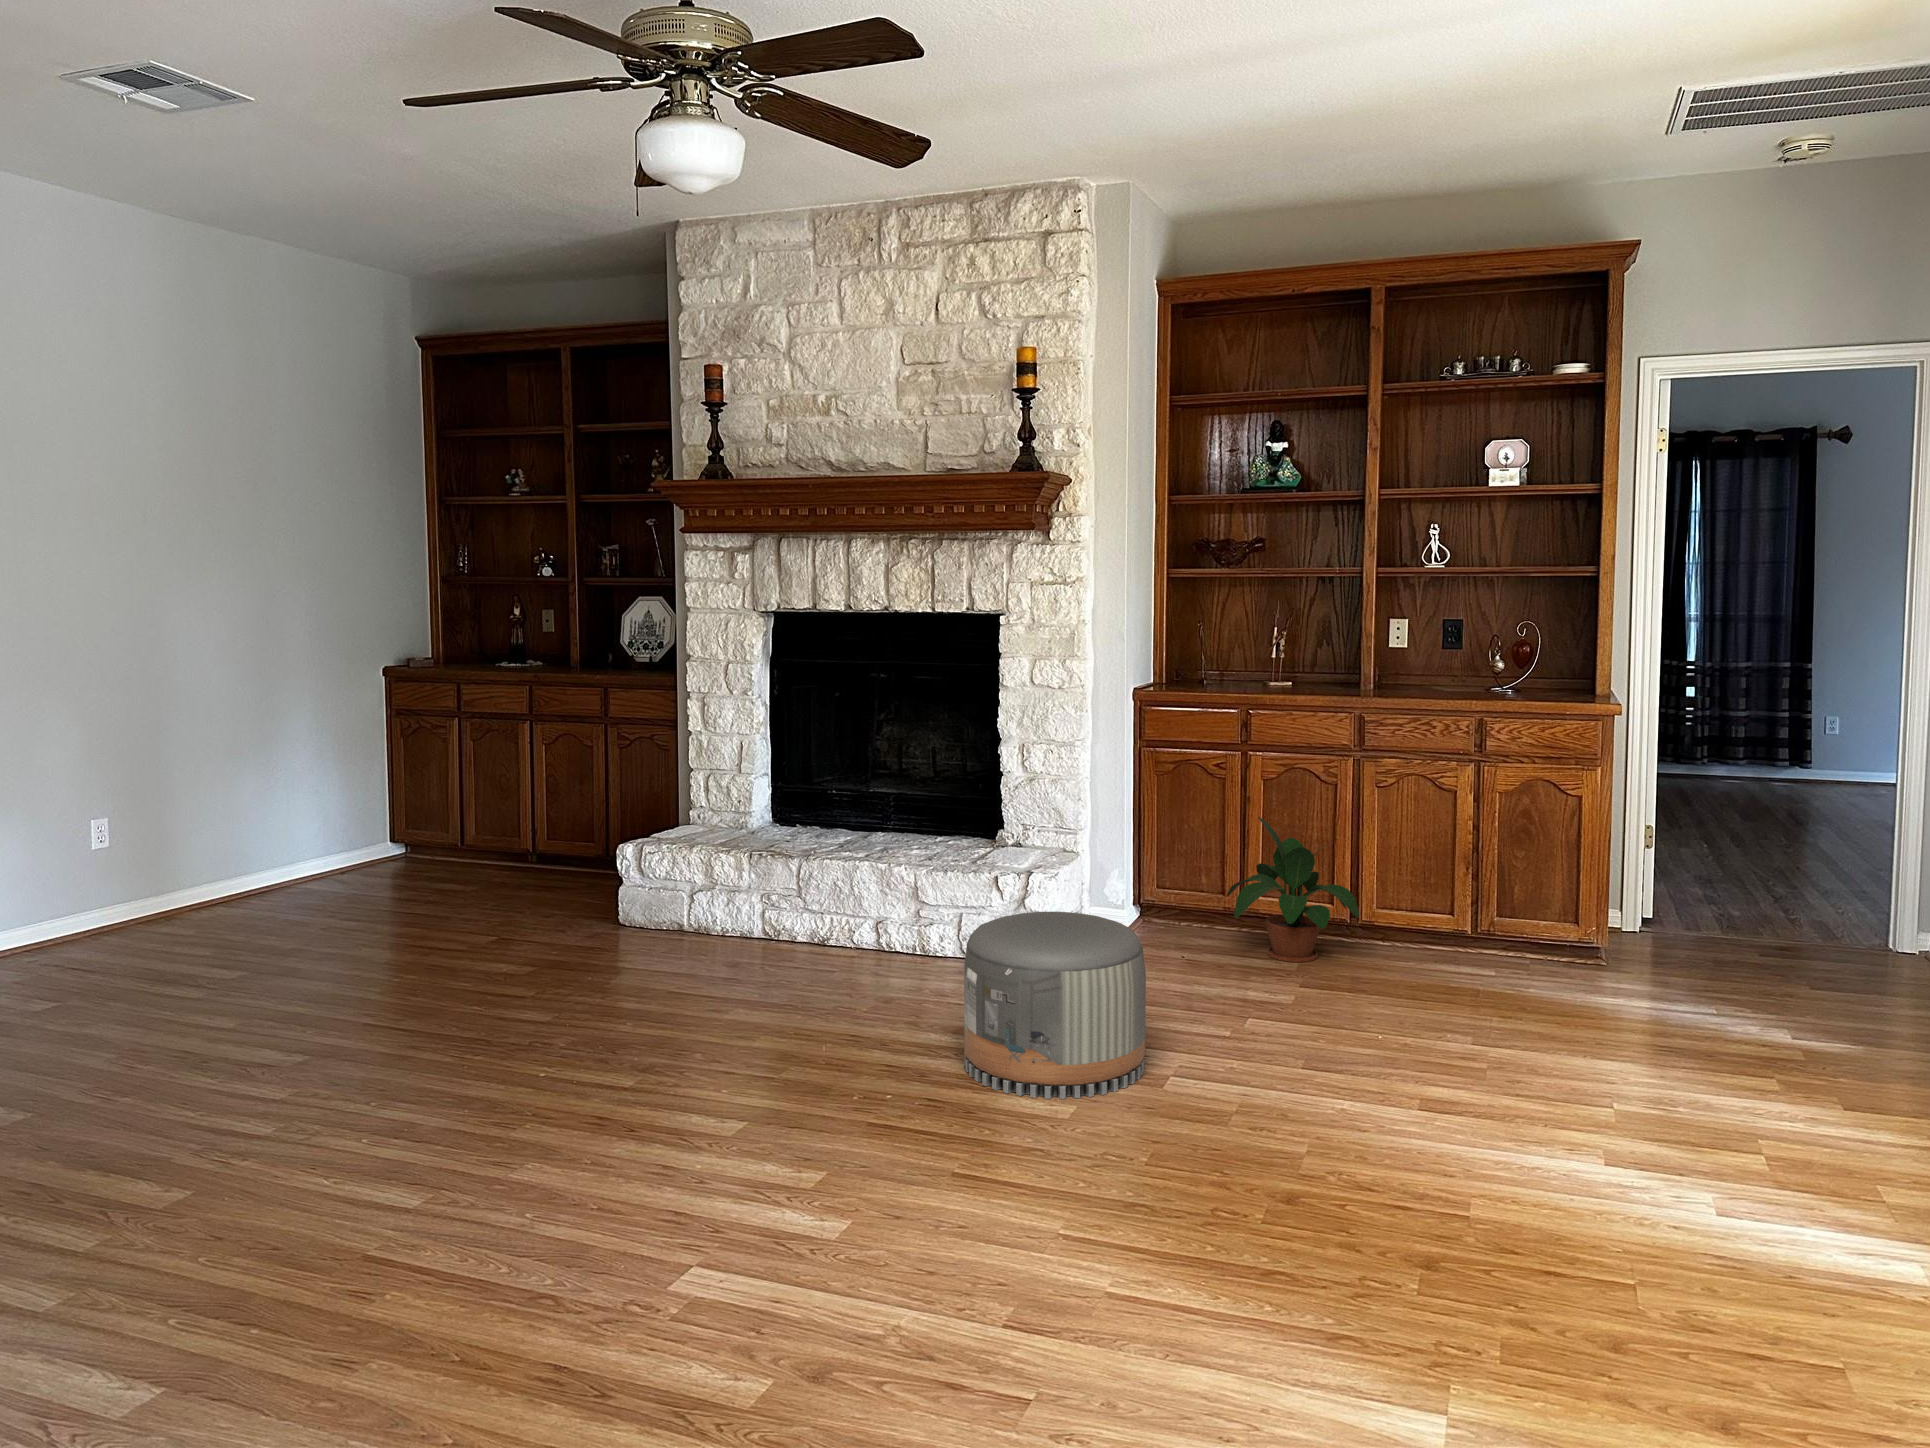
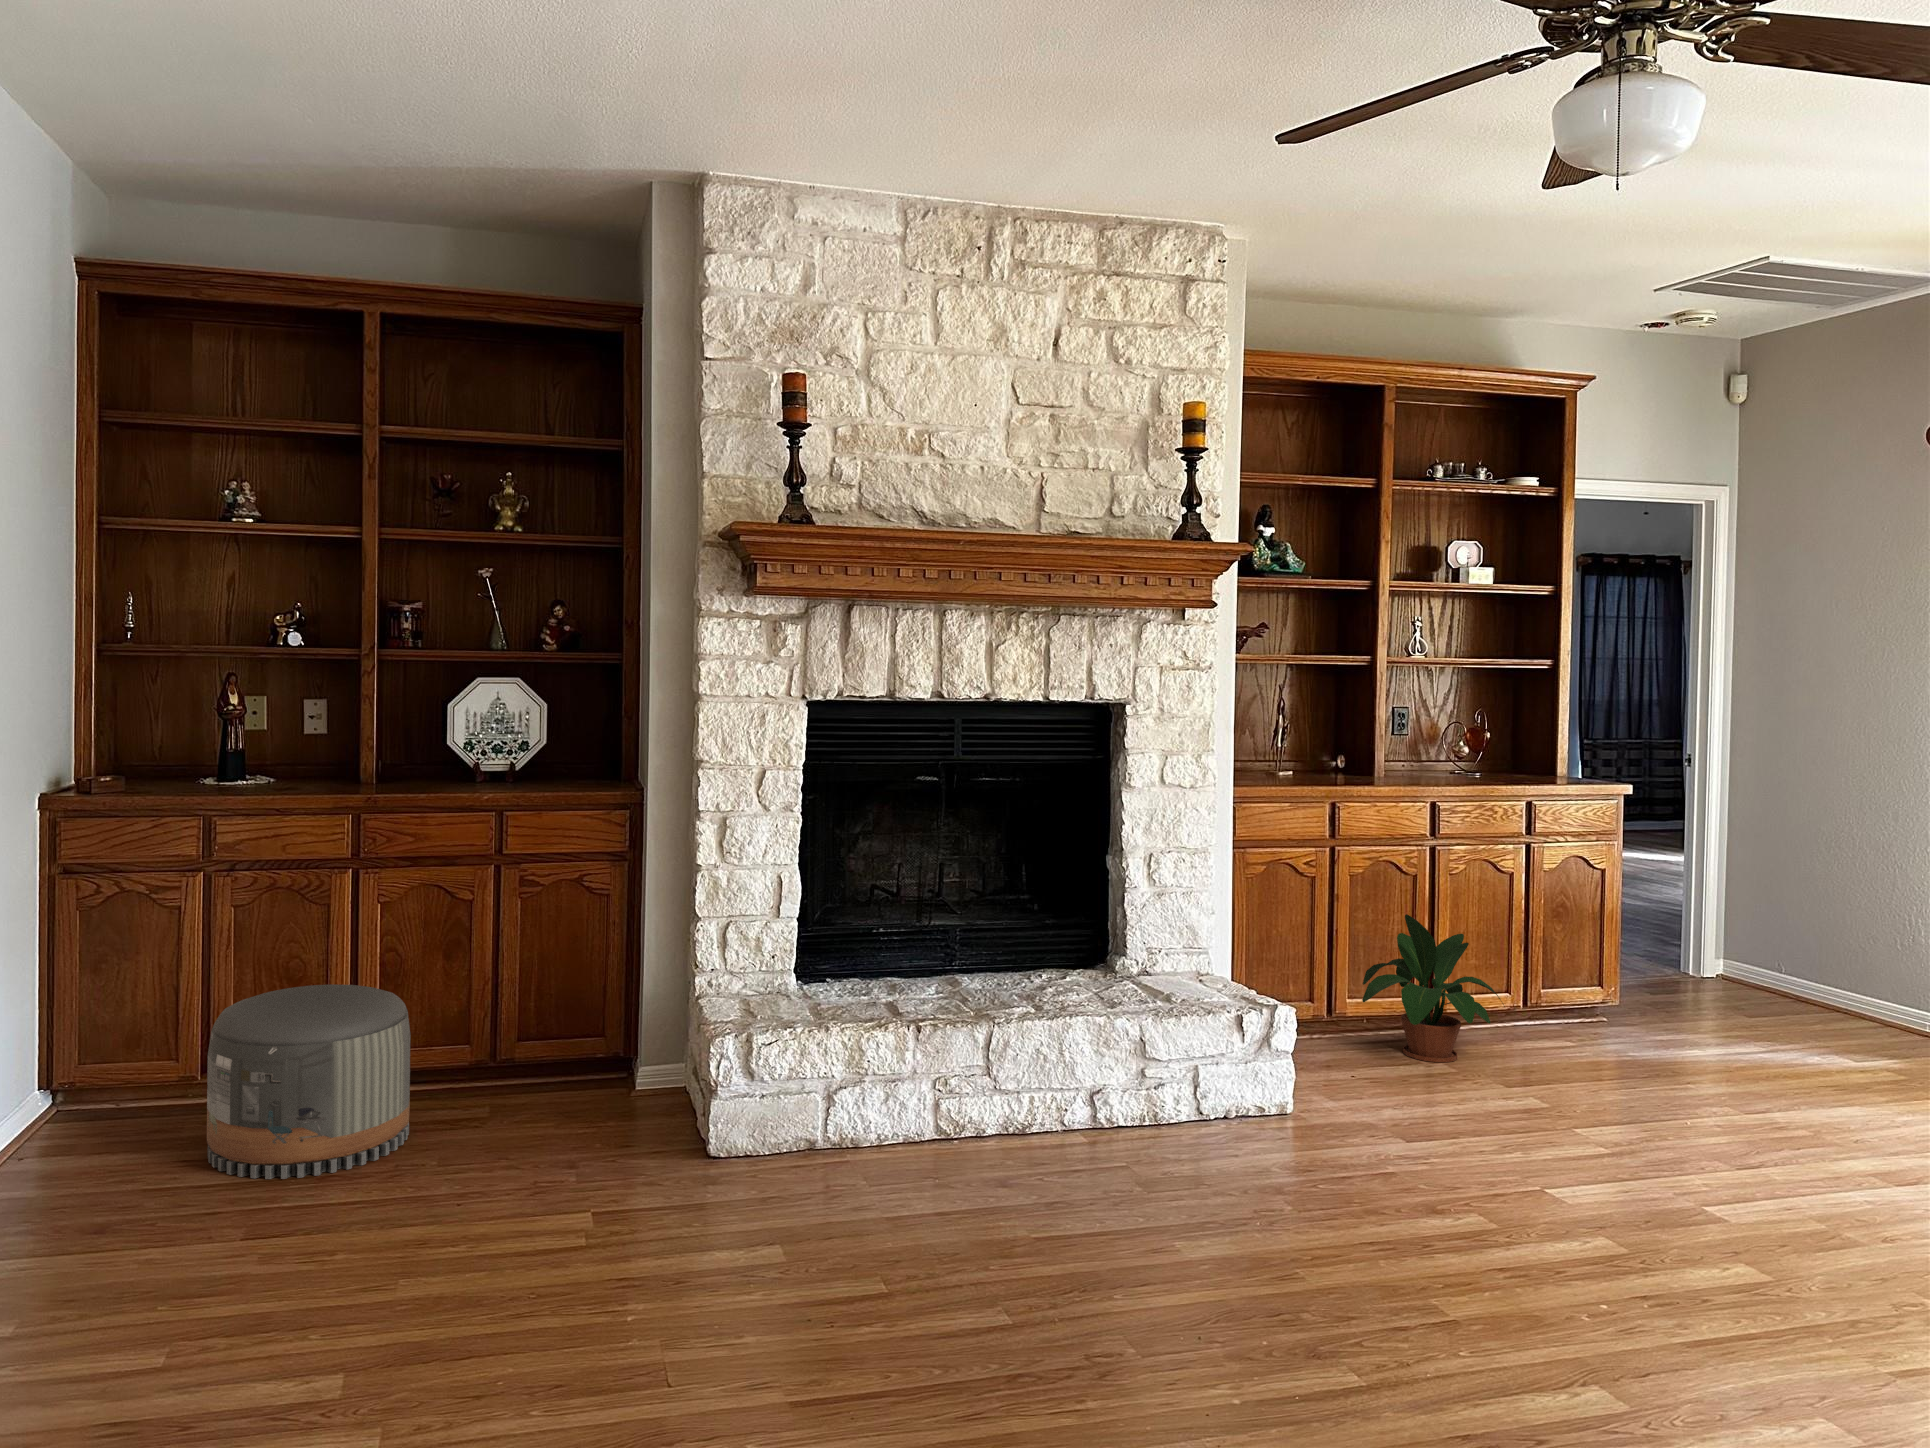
pouf: present [964,912,1146,1099] -> present [207,984,410,1179]

